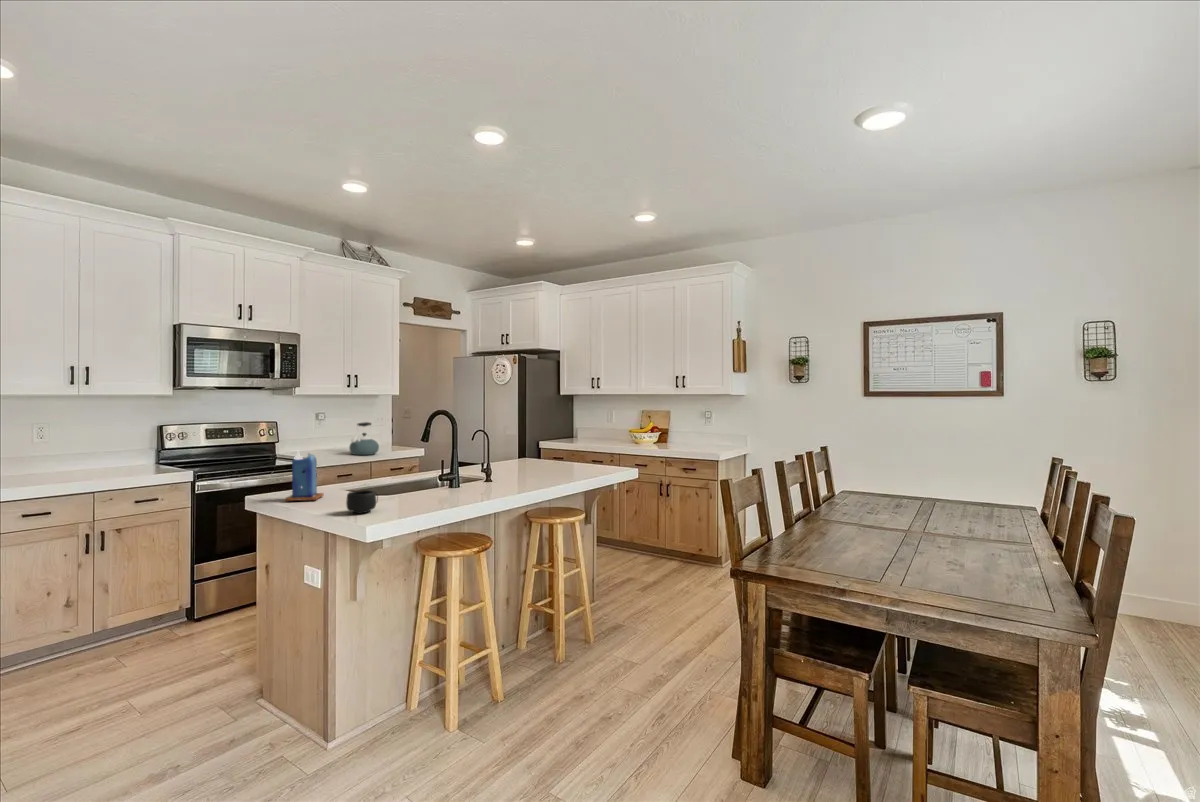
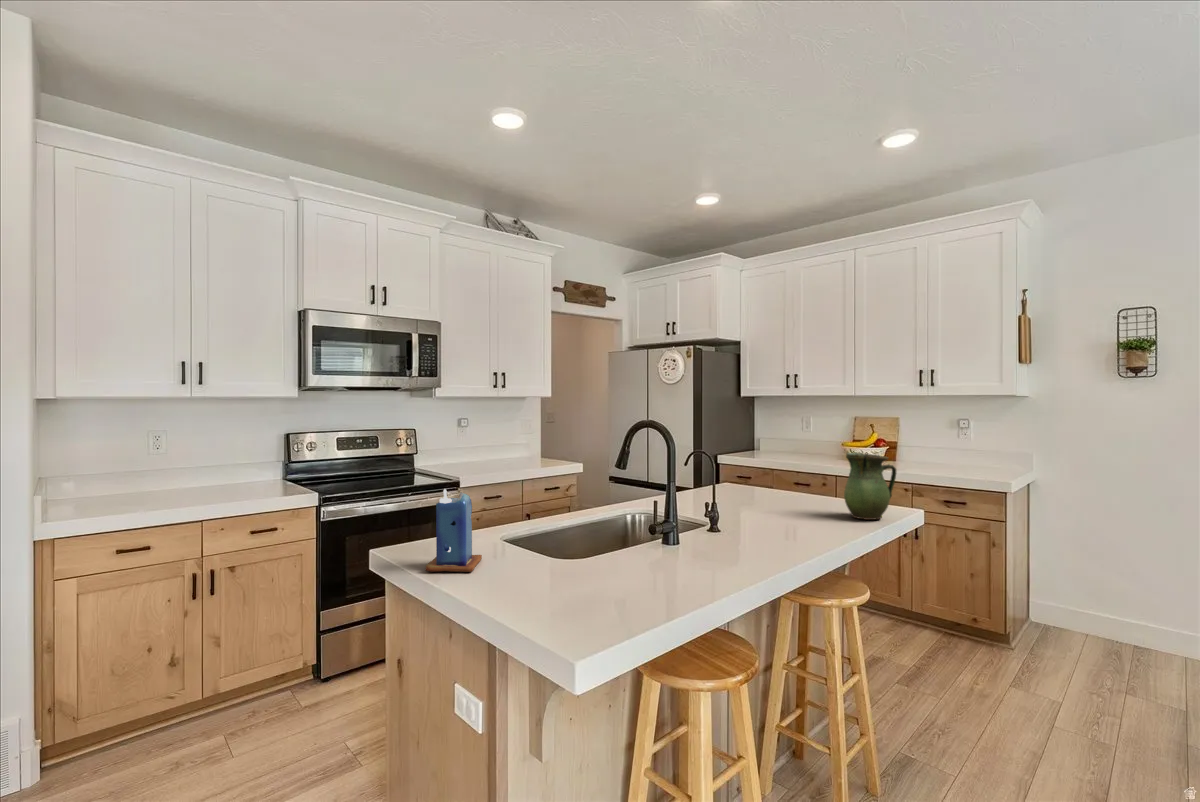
kettle: present [350,422,379,455] -> none [497,431,531,471]
pitcher: none [576,430,607,472] -> present [844,453,896,520]
mug: present [346,490,378,513] -> none [530,572,580,619]

